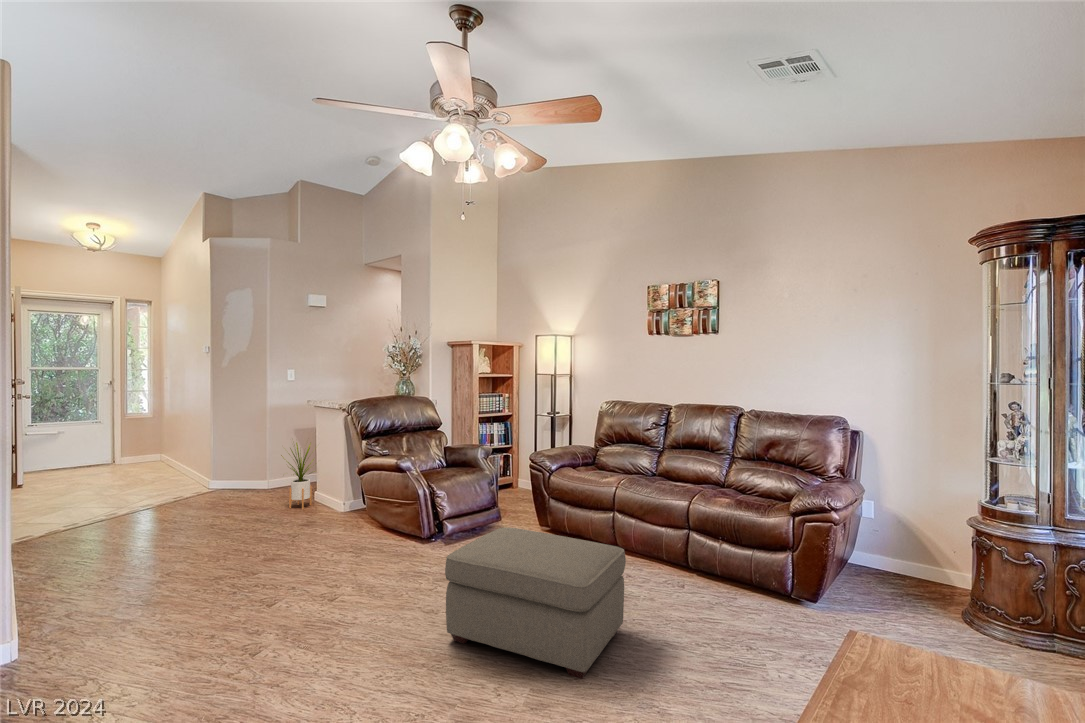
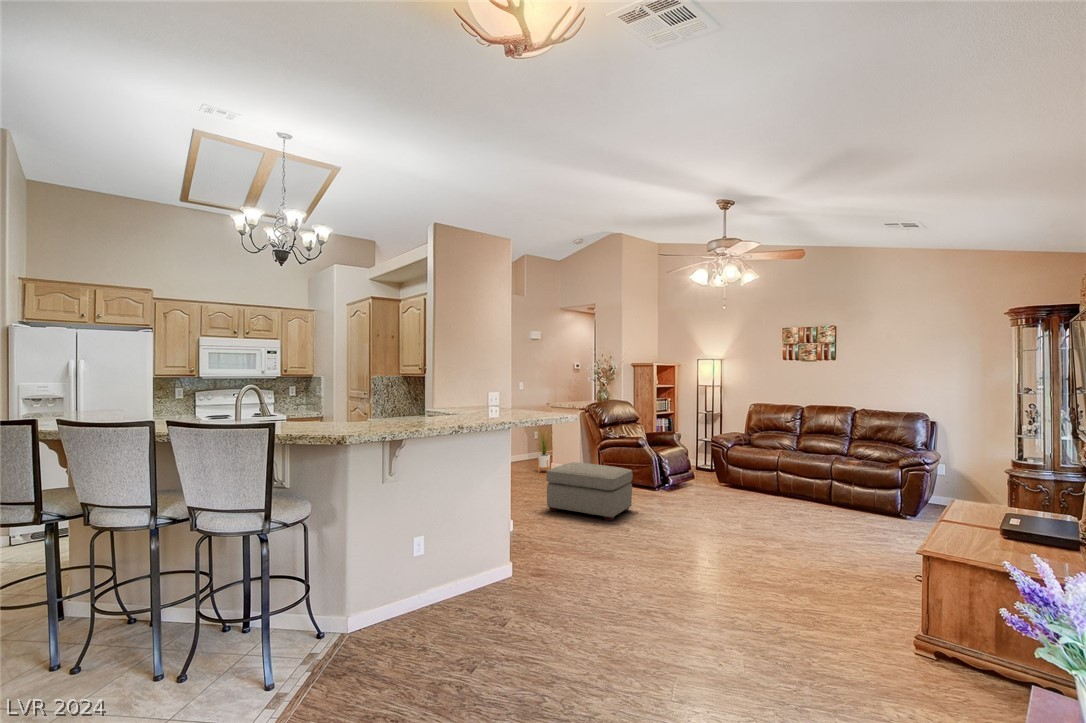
ottoman: present [445,528,626,679] -> present [546,462,633,521]

